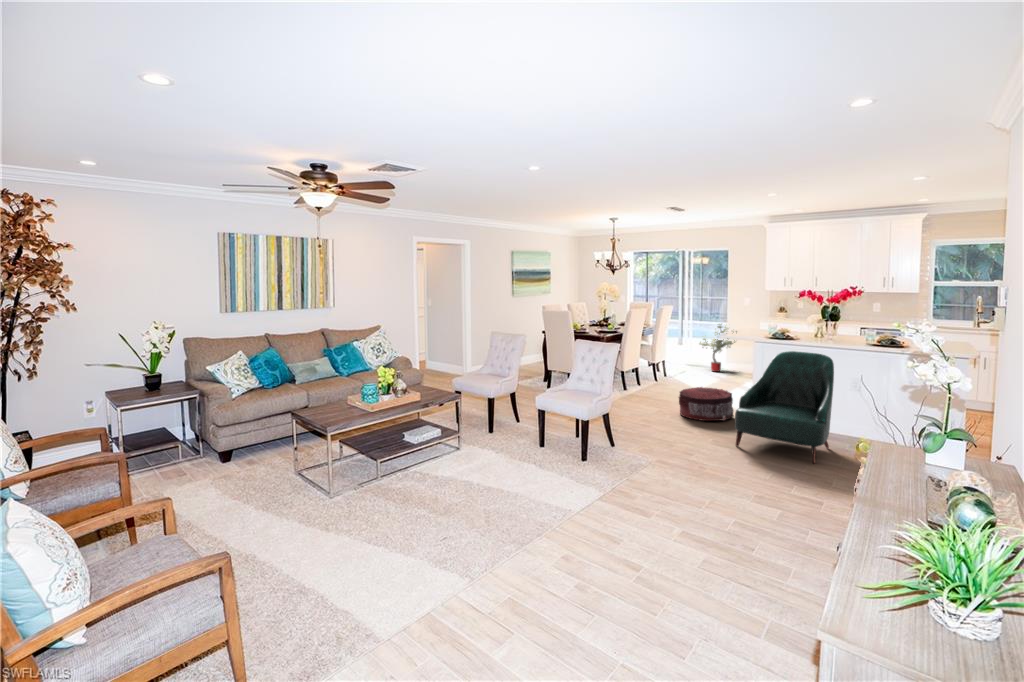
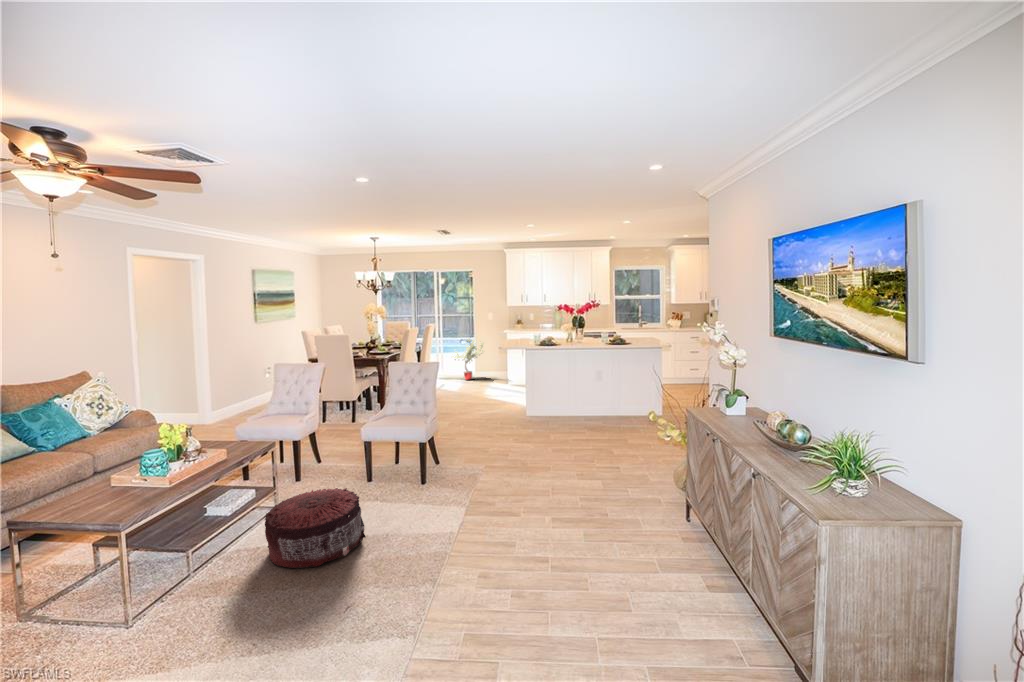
armchair: present [735,351,834,464] -> none [534,355,602,442]
pouf: present [679,387,734,421] -> present [265,488,365,568]

